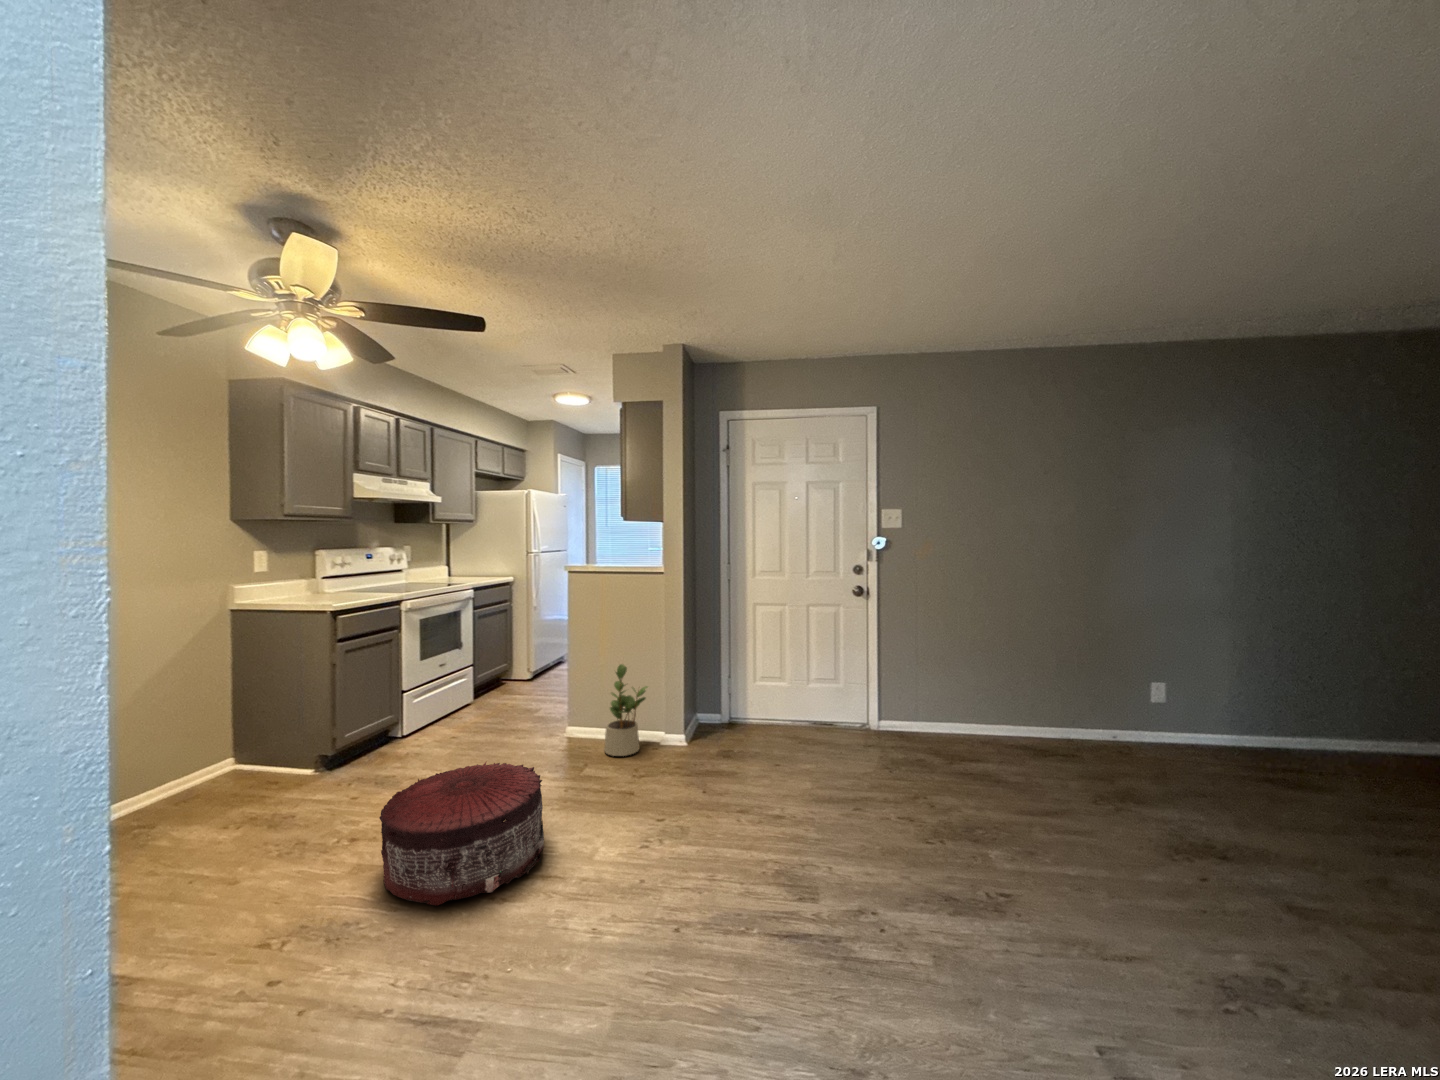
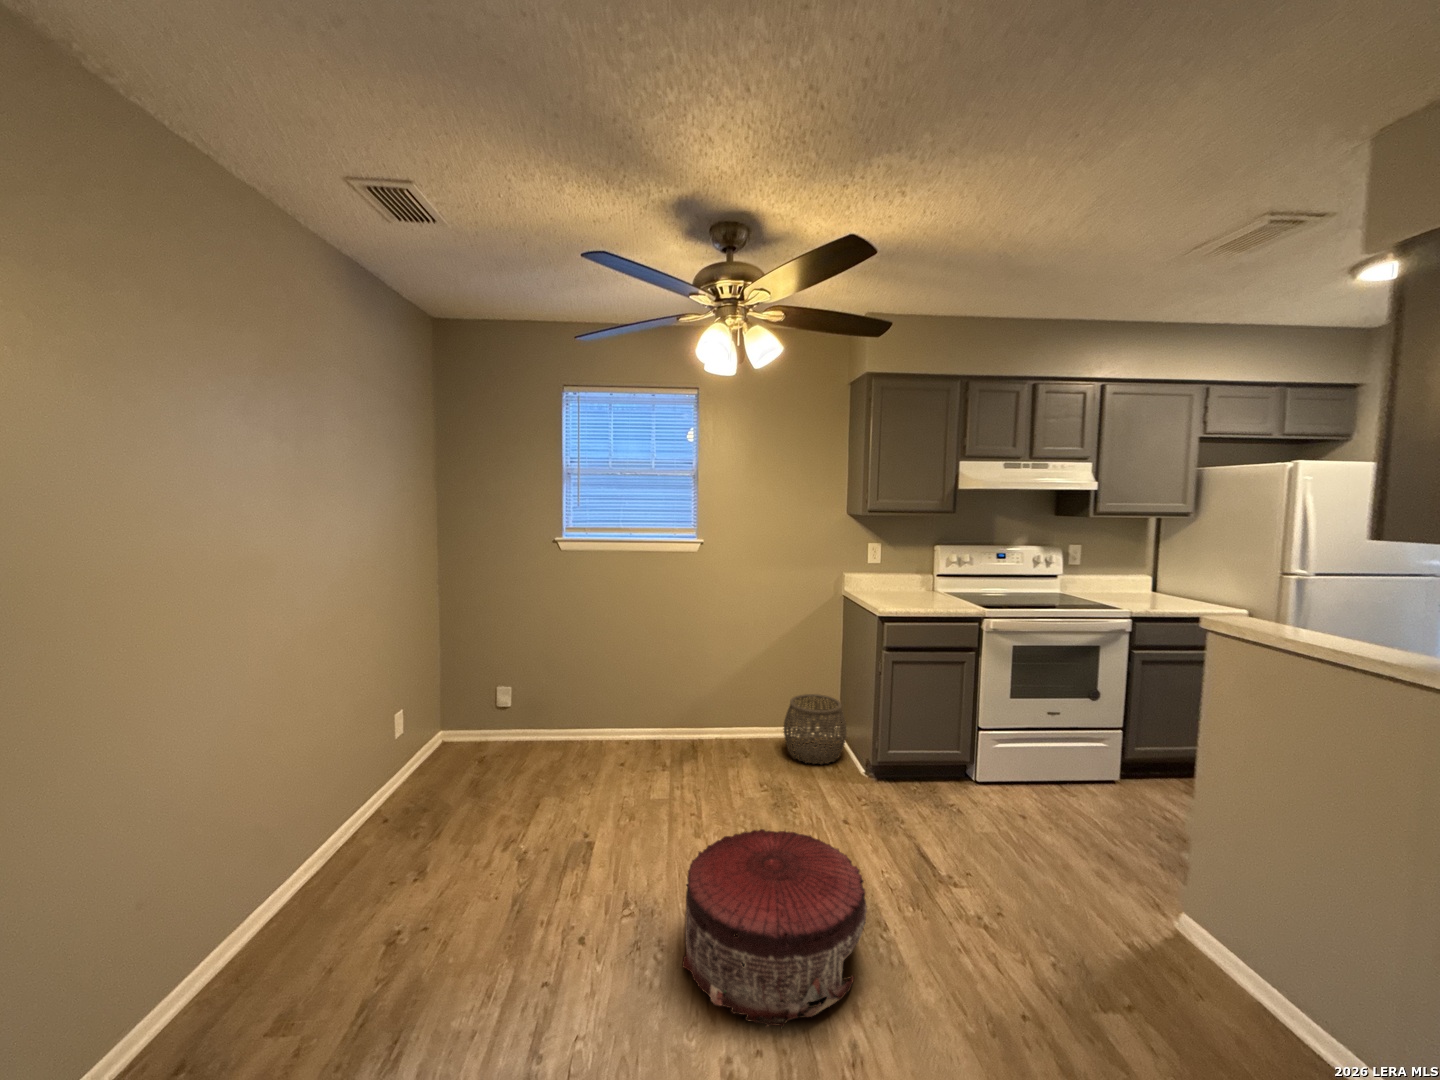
potted plant: present [604,664,648,756] -> none [1133,845,1259,1041]
woven basket: none [190,720,284,801] -> present [784,694,847,764]

